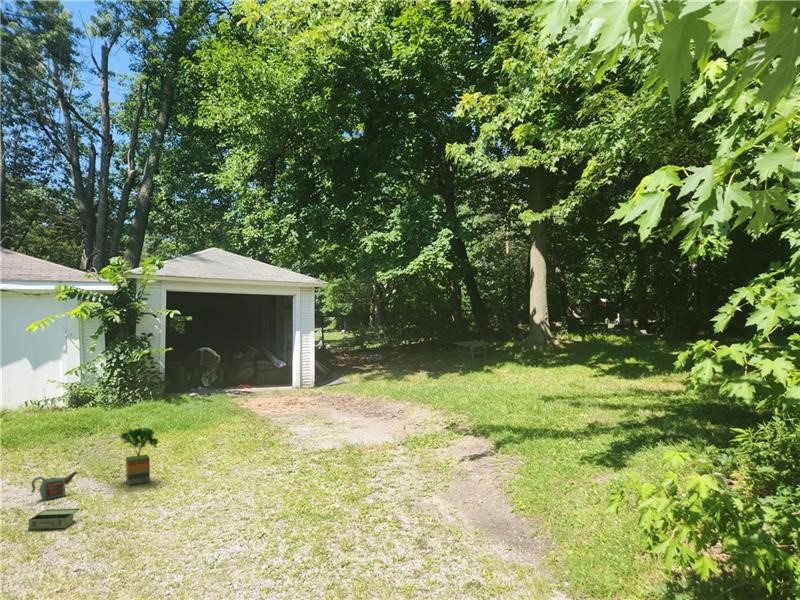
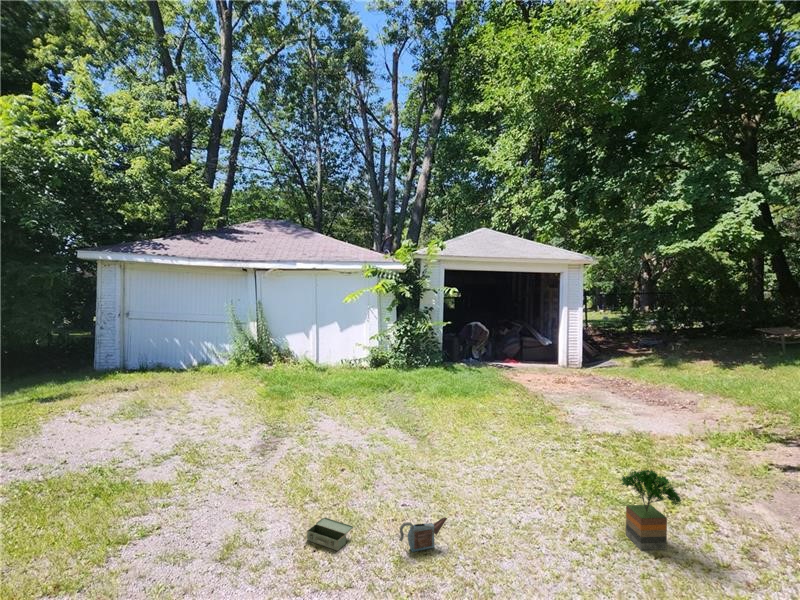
potted tree: present [120,428,158,485] -> present [621,470,681,550]
watering can: present [31,471,77,500] -> present [399,517,447,552]

